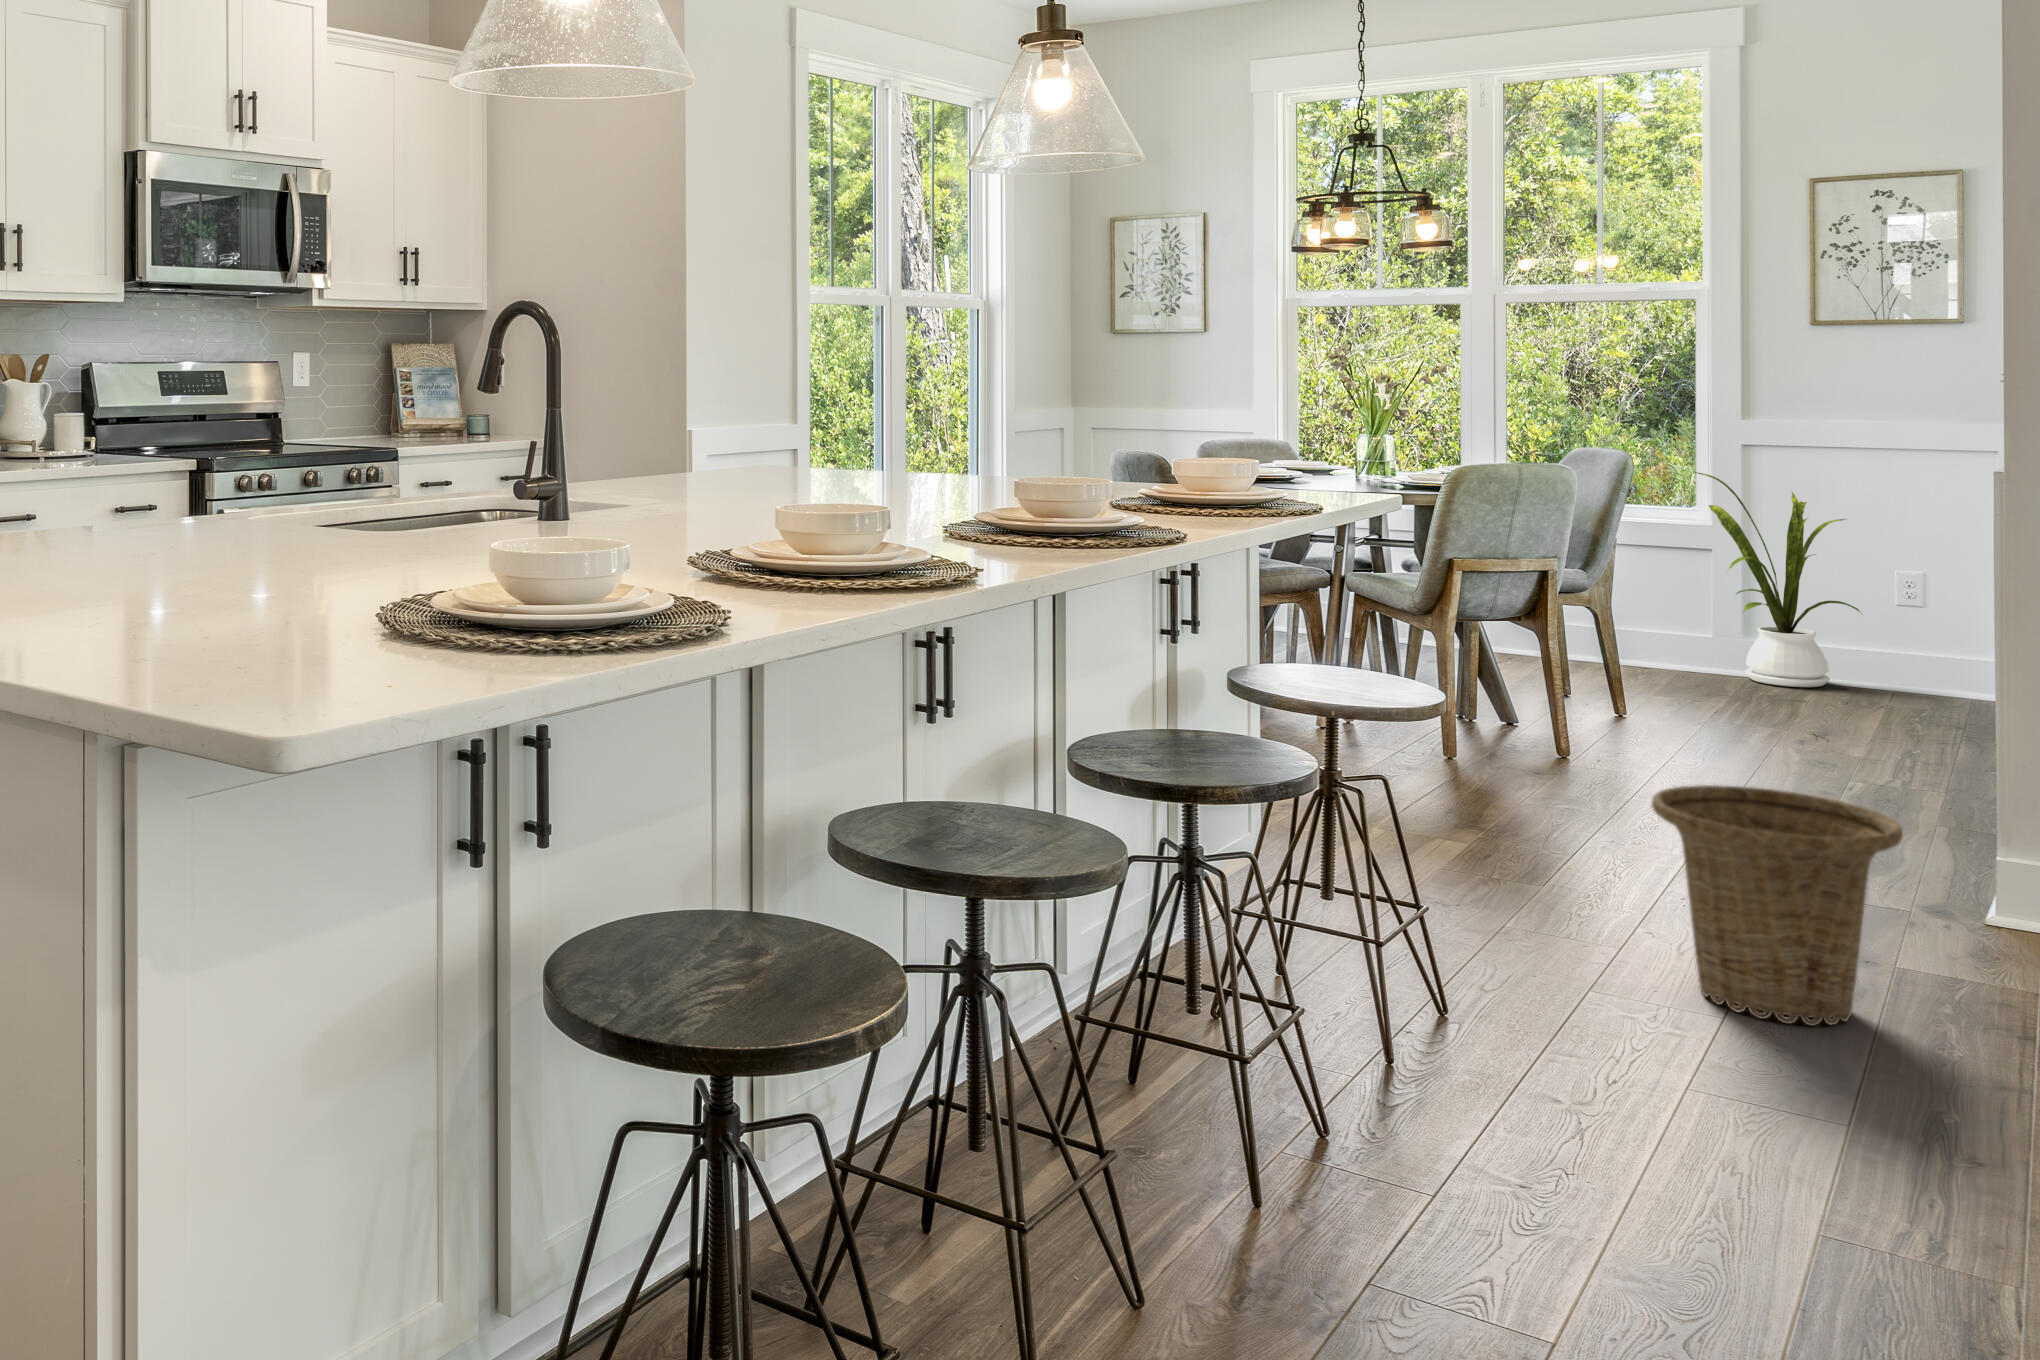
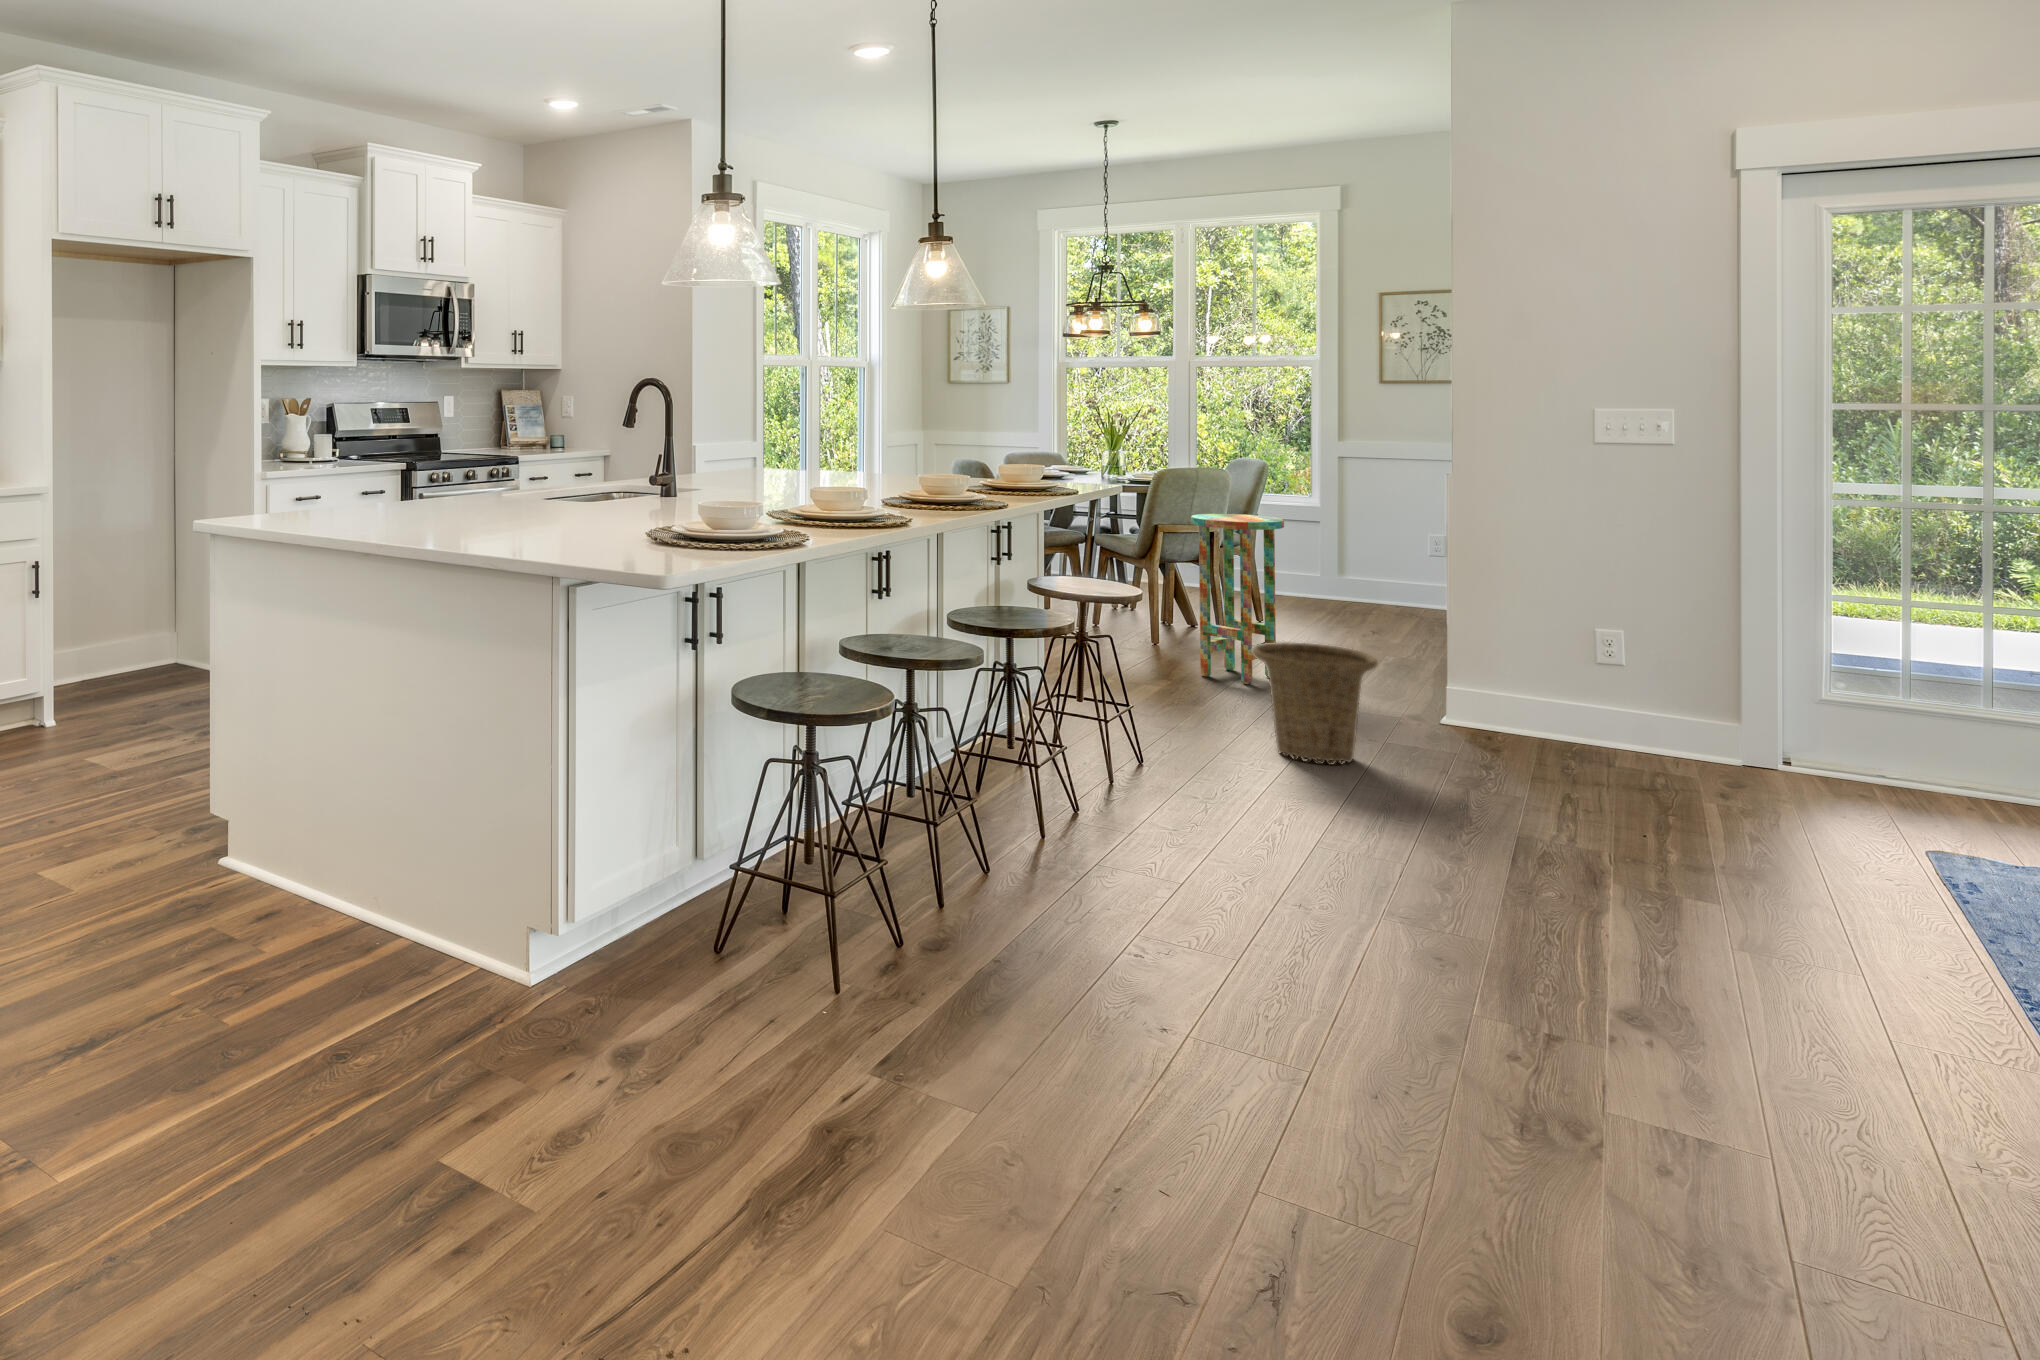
house plant: present [1695,472,1860,687] -> none [1306,473,1409,607]
side table: none [1518,542,1685,839] -> present [1191,514,1284,684]

